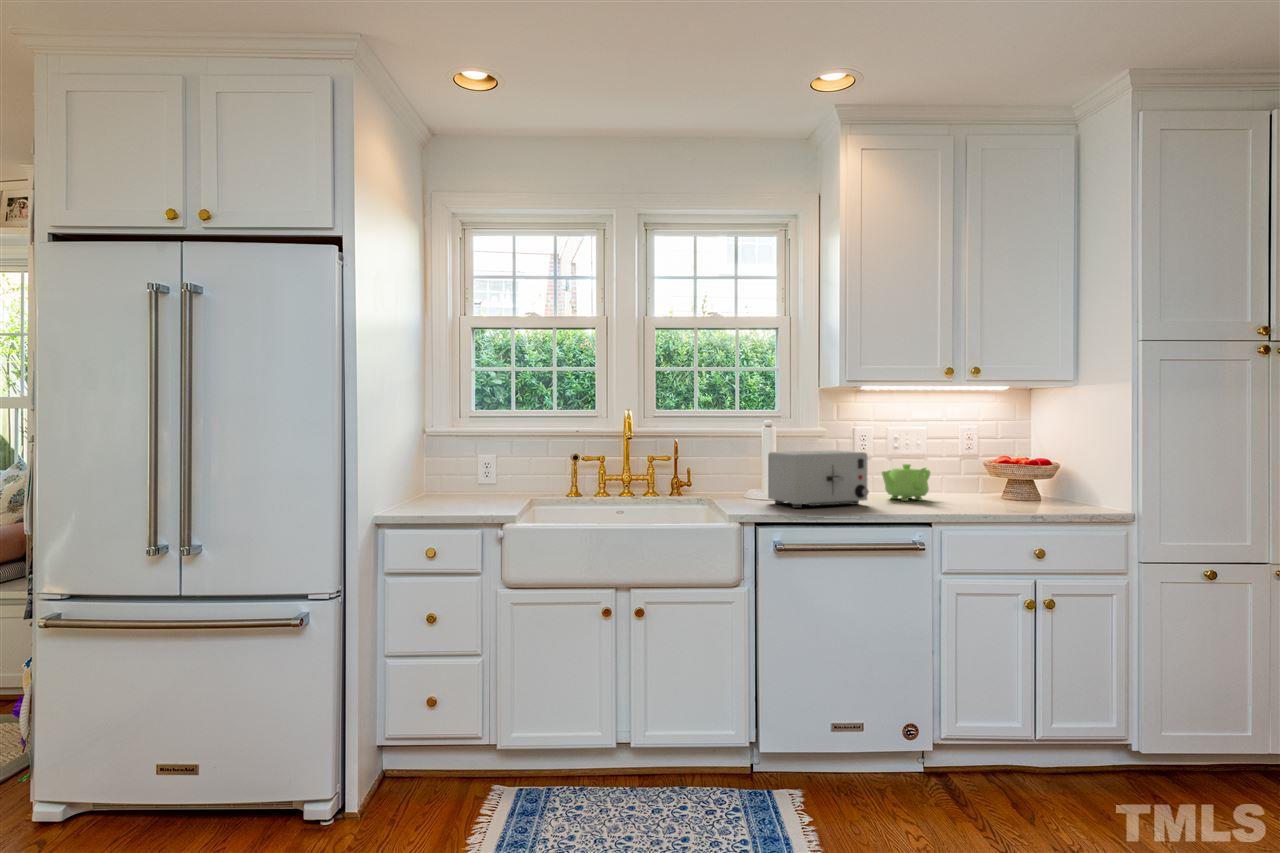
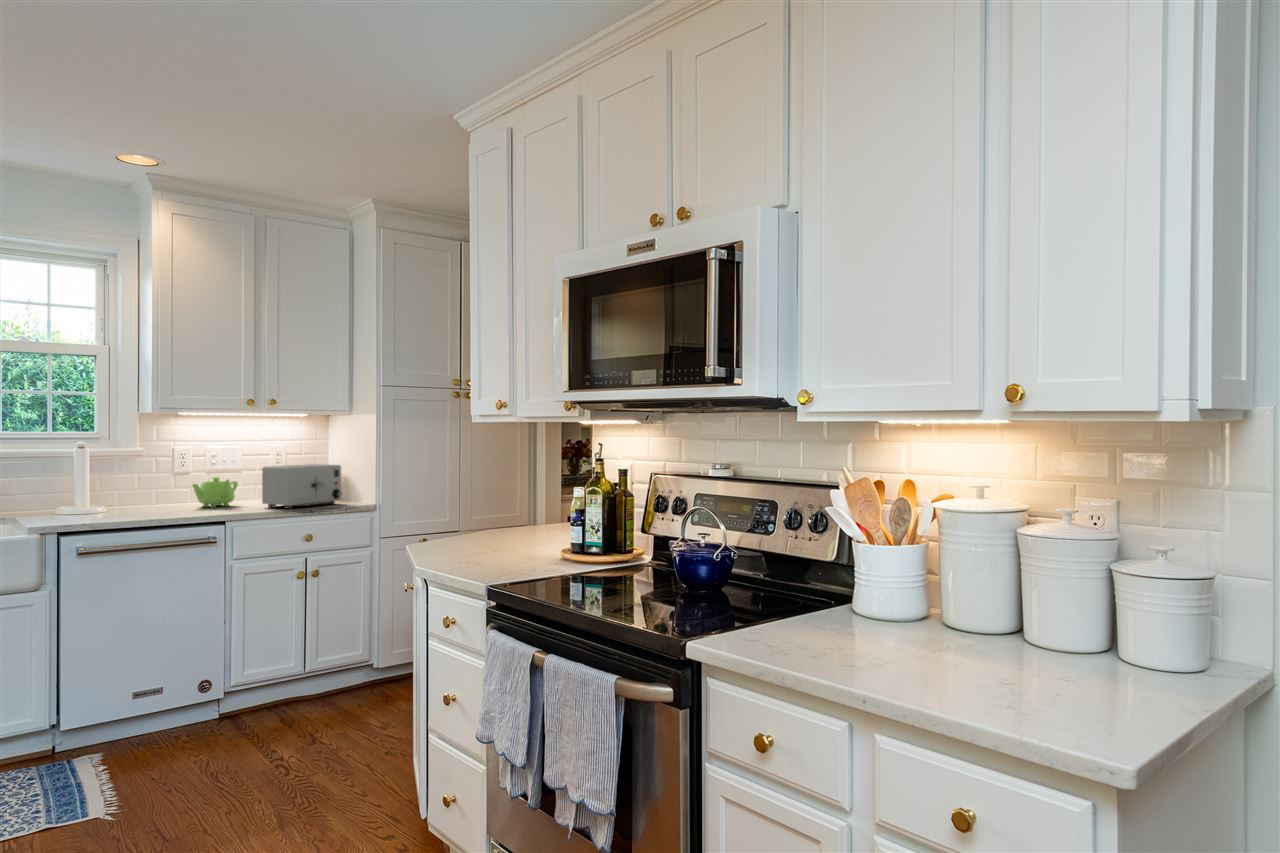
toaster: present [768,450,869,508] -> present [262,464,342,509]

